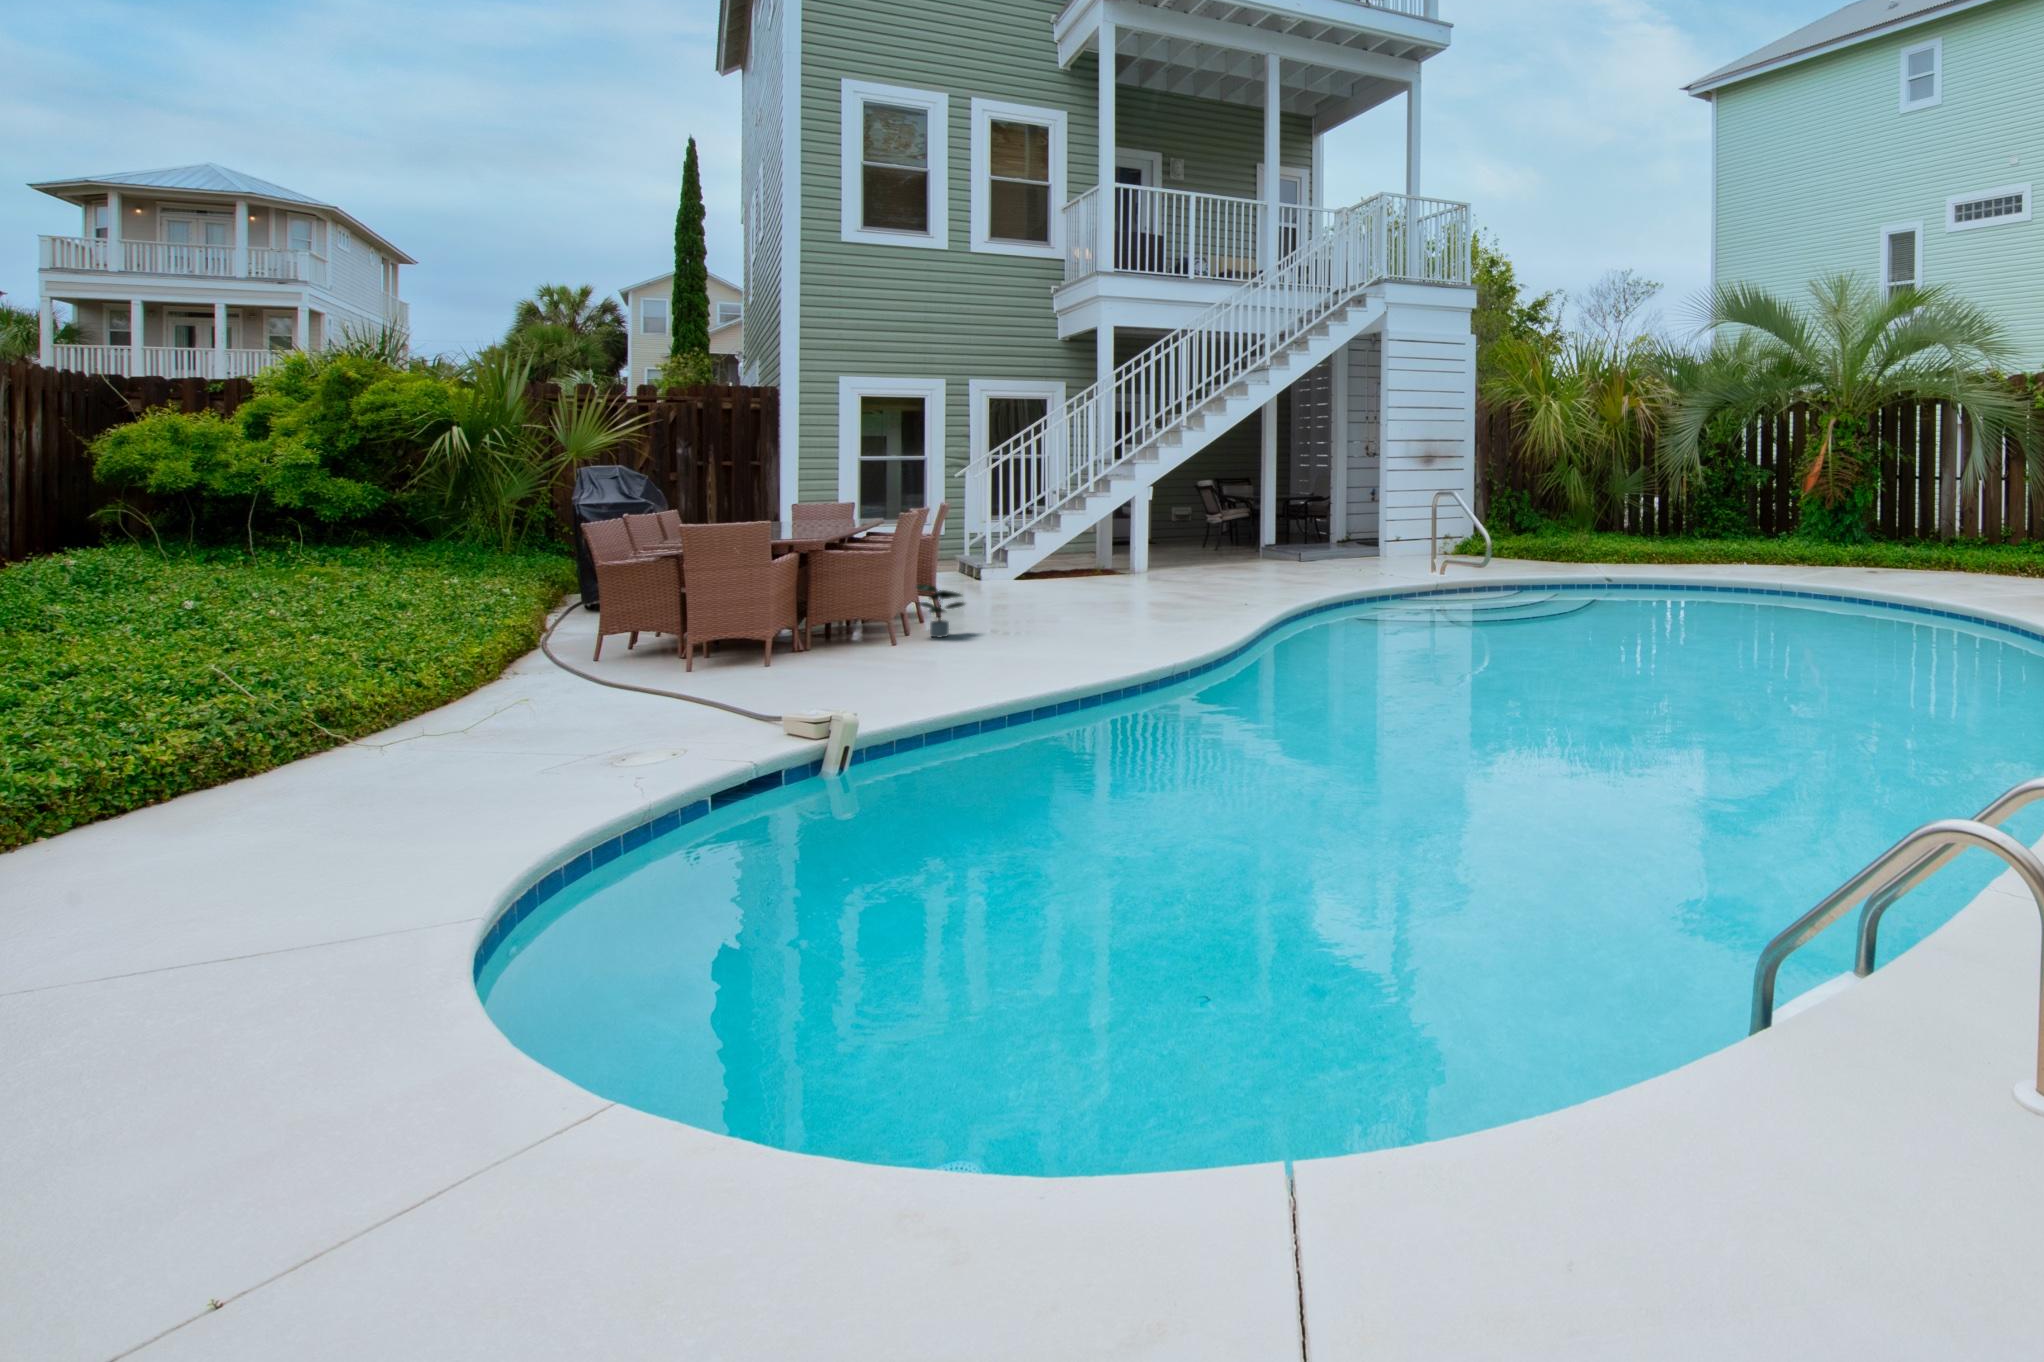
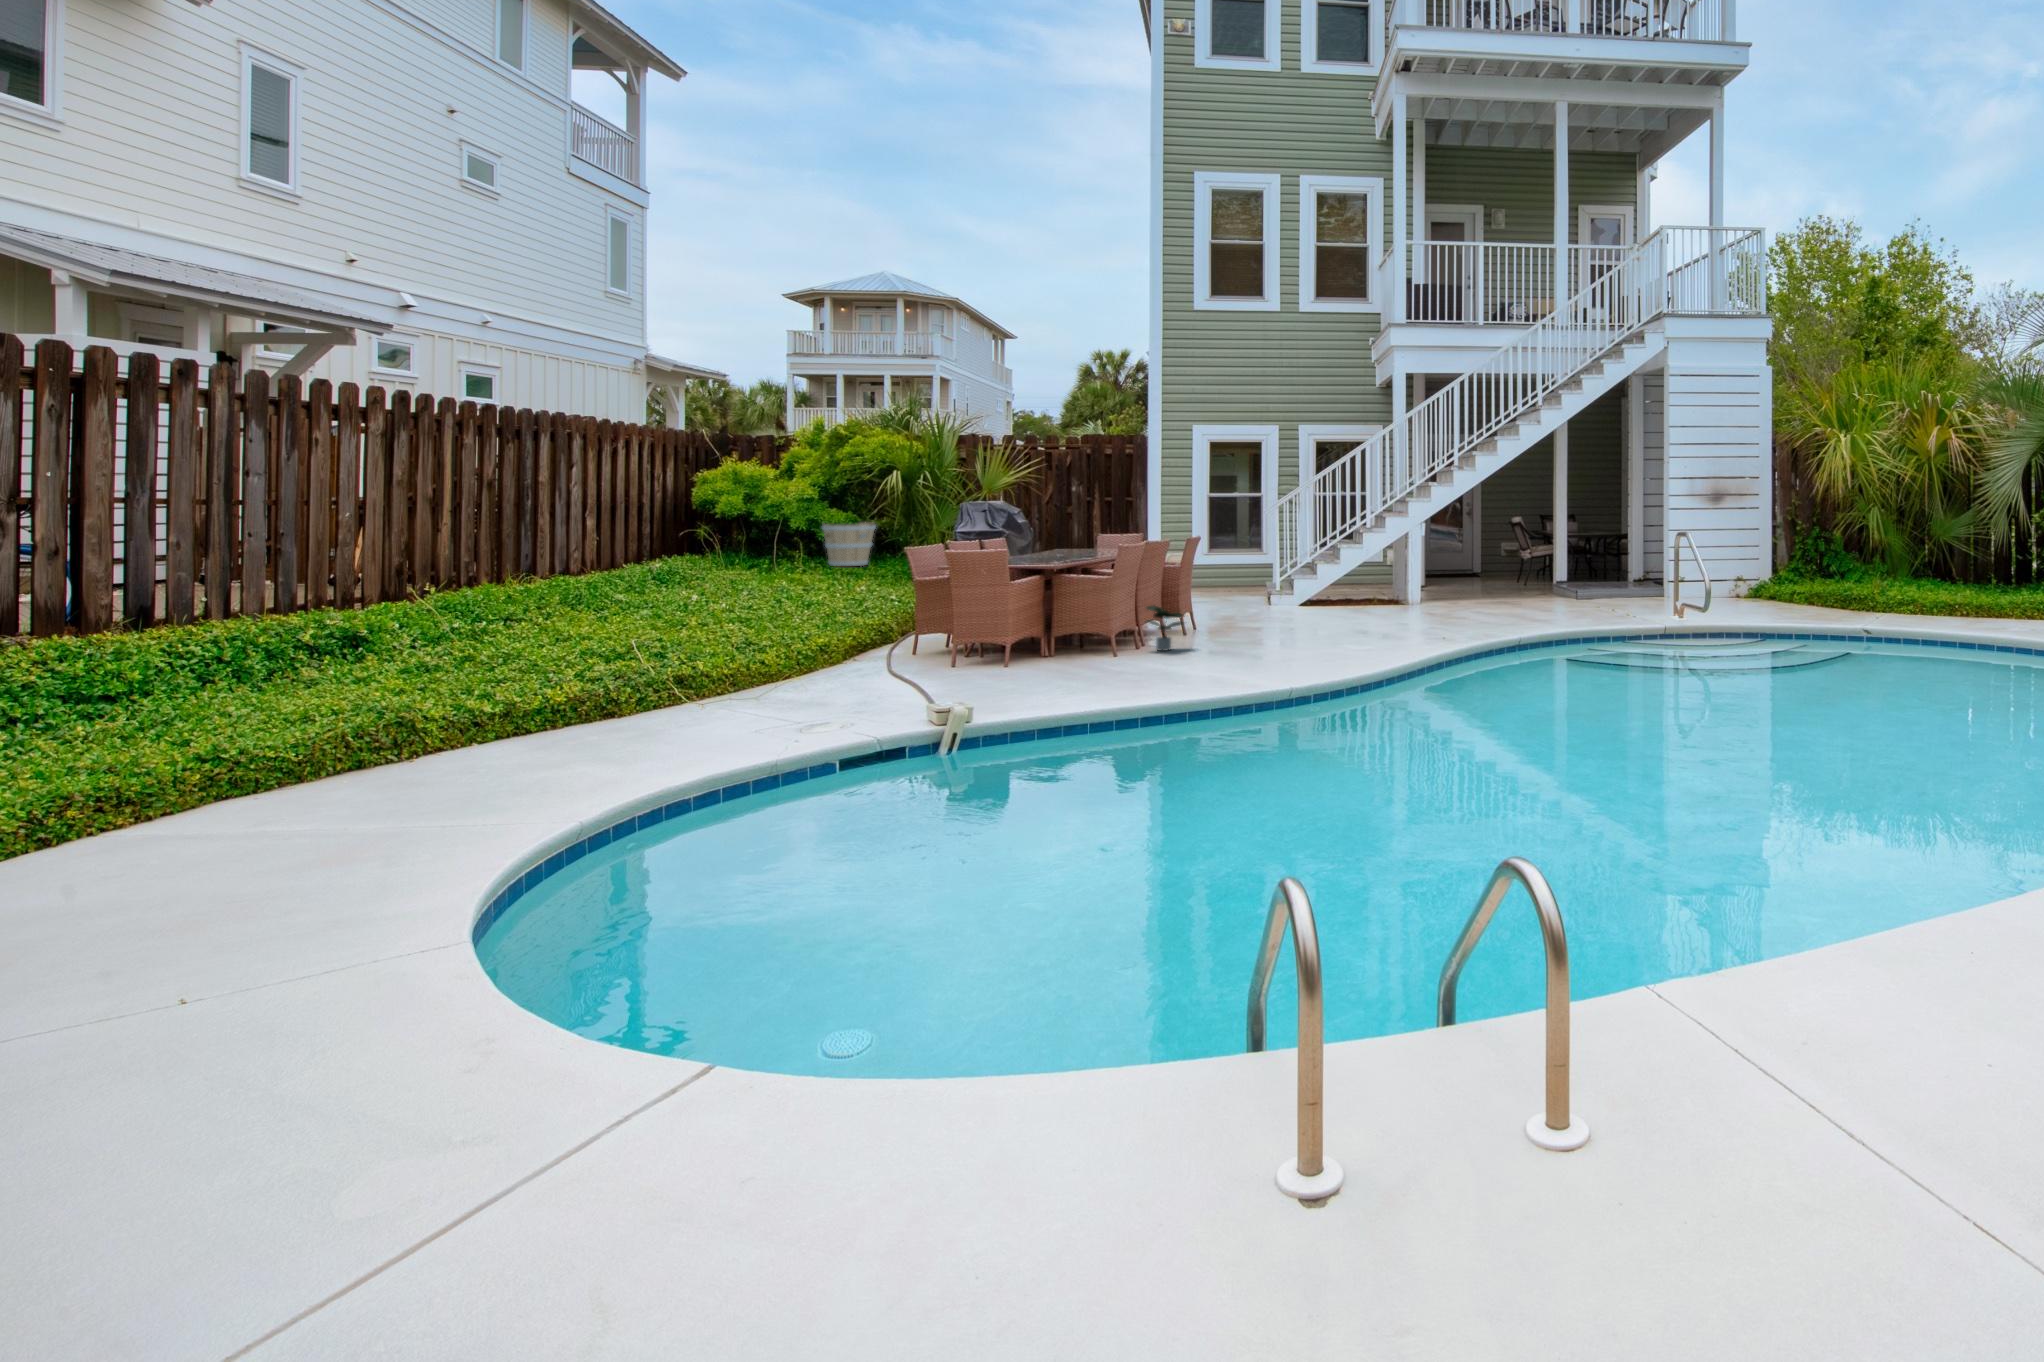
wooden bucket: none [330,492,419,552] -> present [822,522,876,566]

